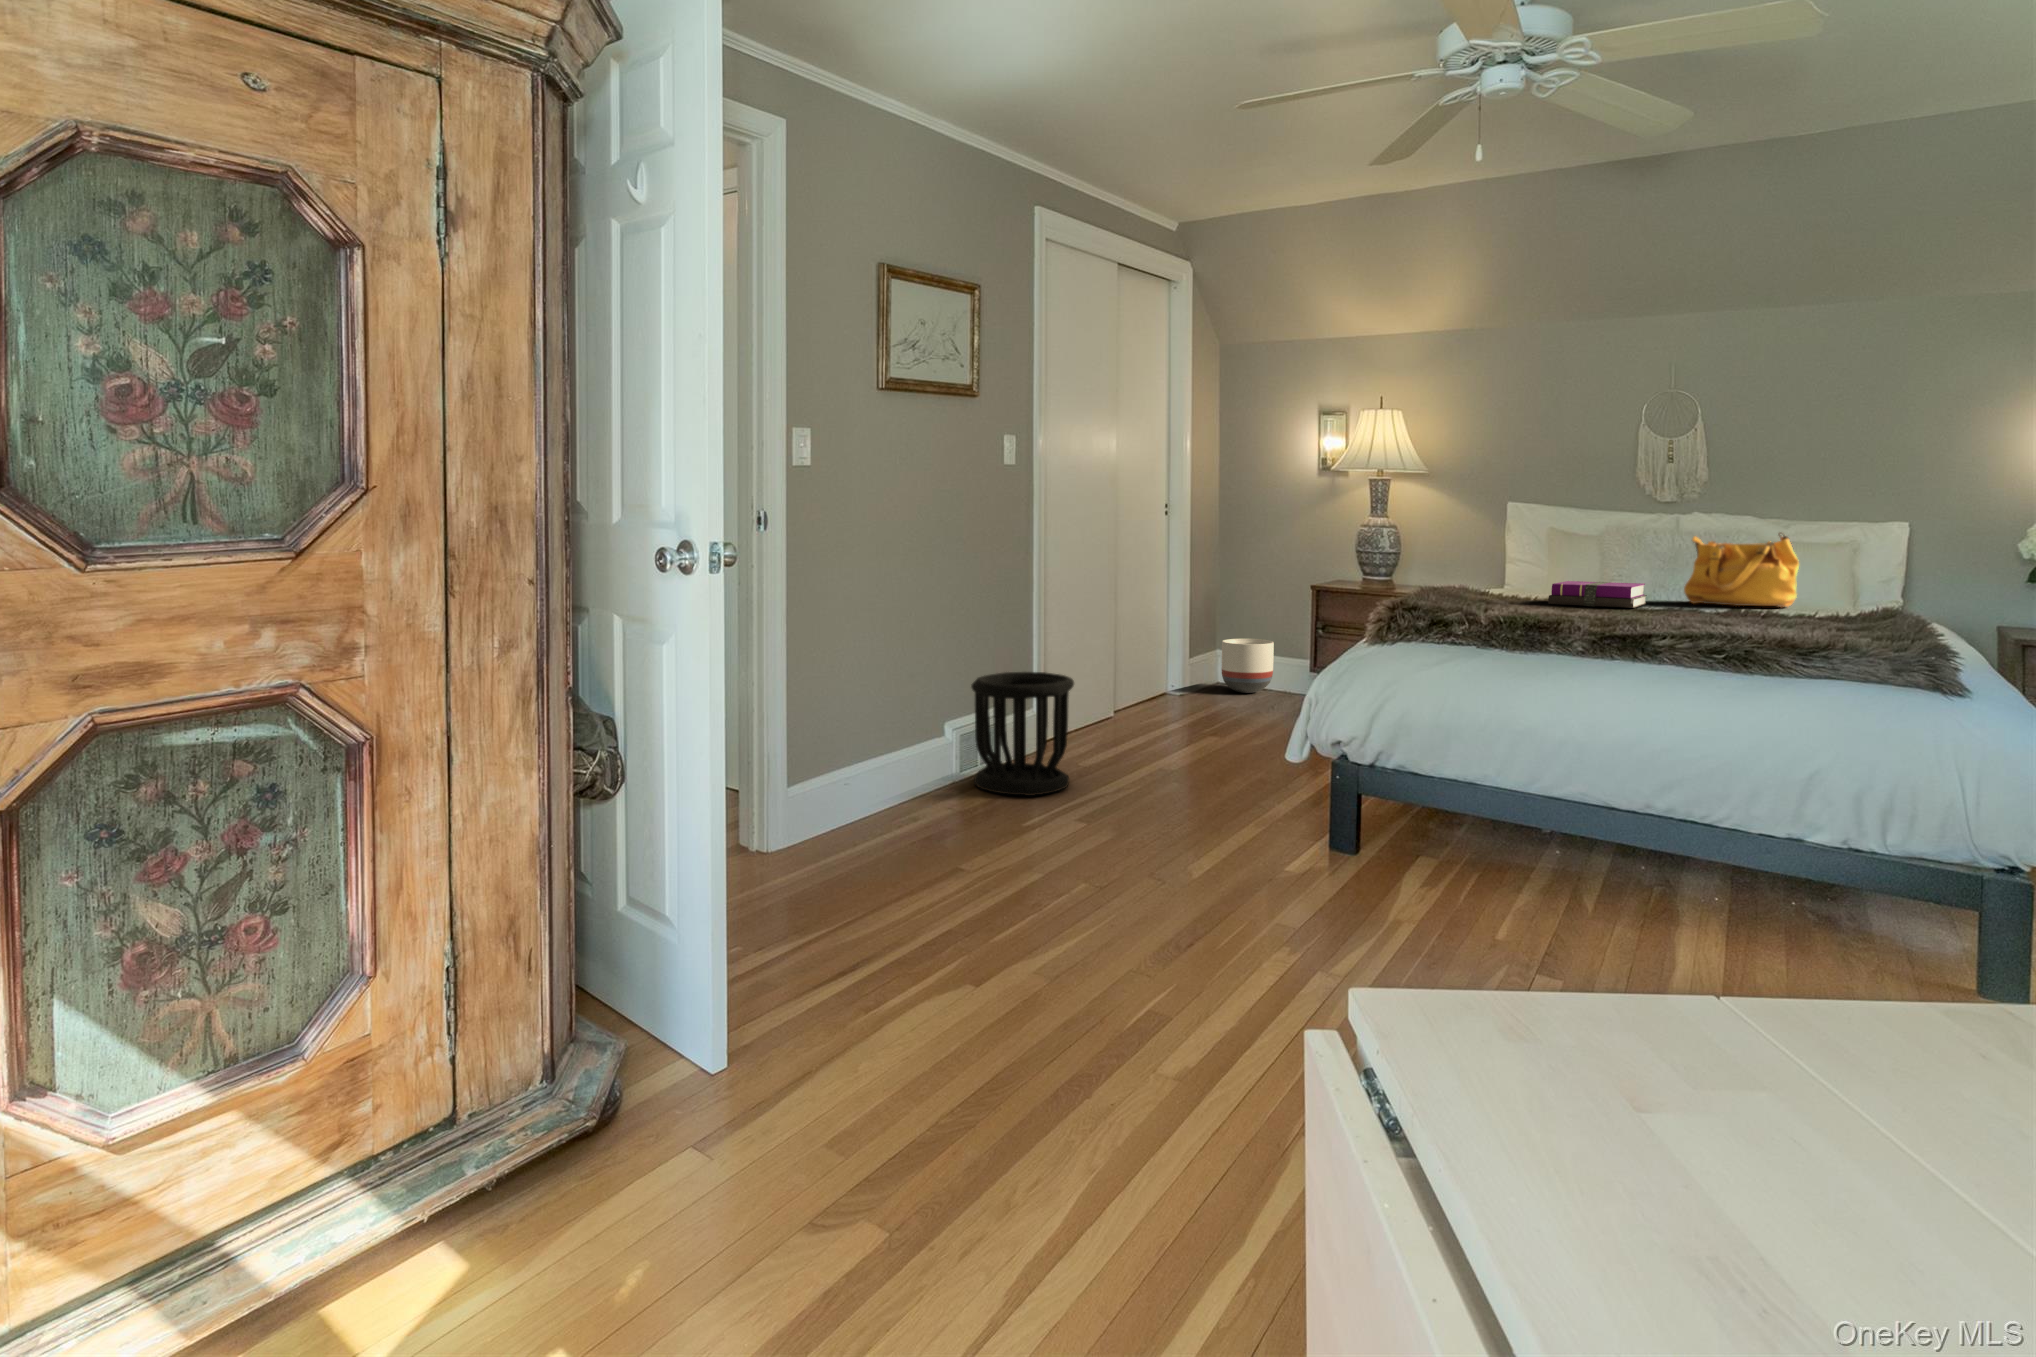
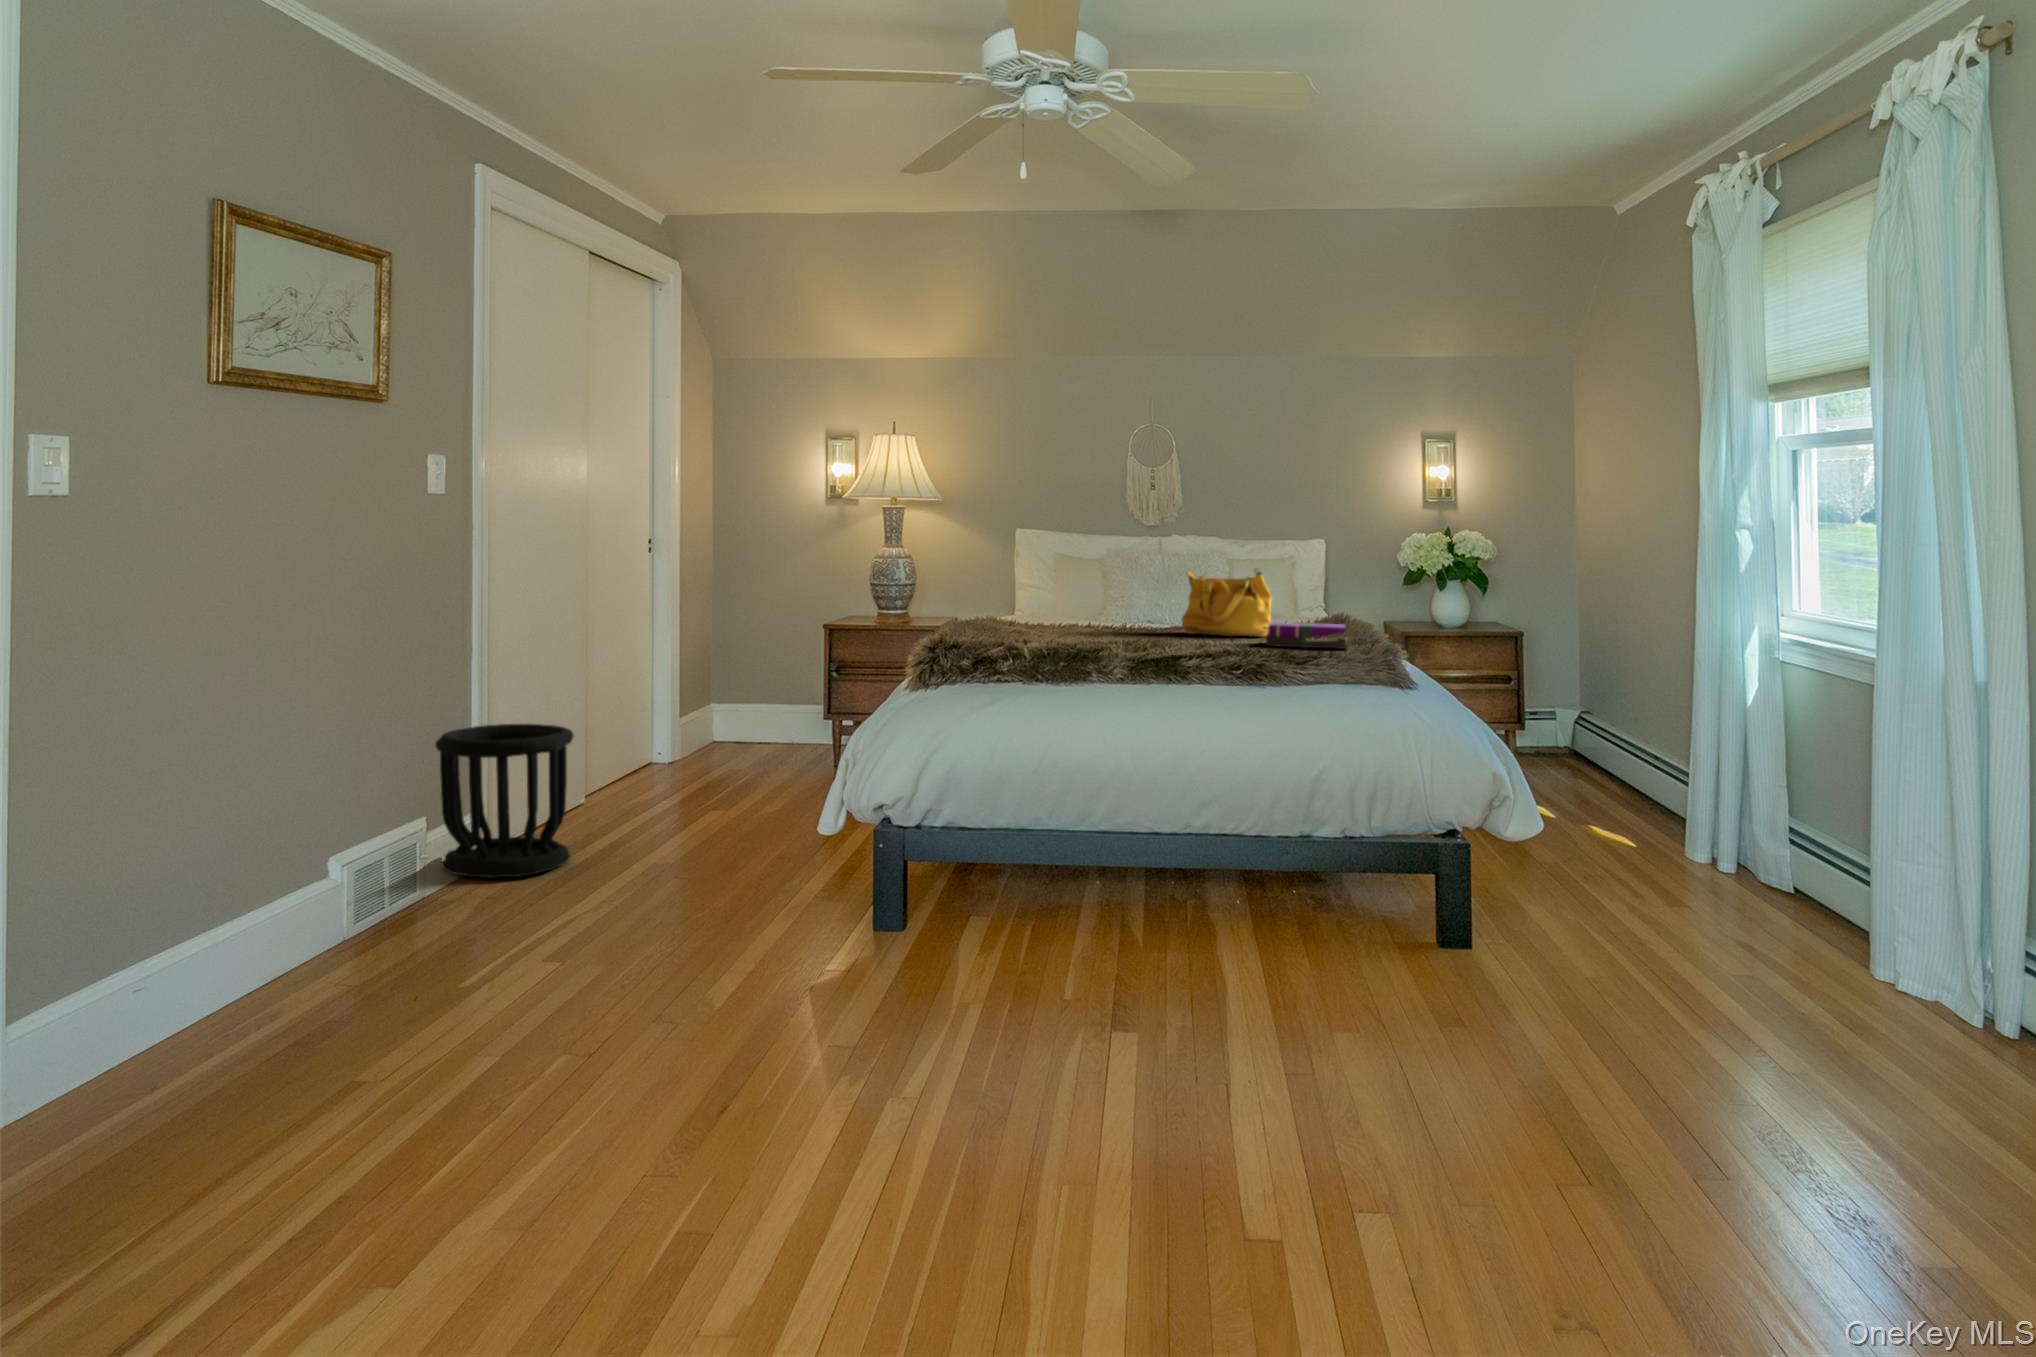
notebook: present [1548,581,1647,608] -> present [1266,622,1348,649]
planter: present [1222,639,1274,693] -> none [728,680,785,740]

